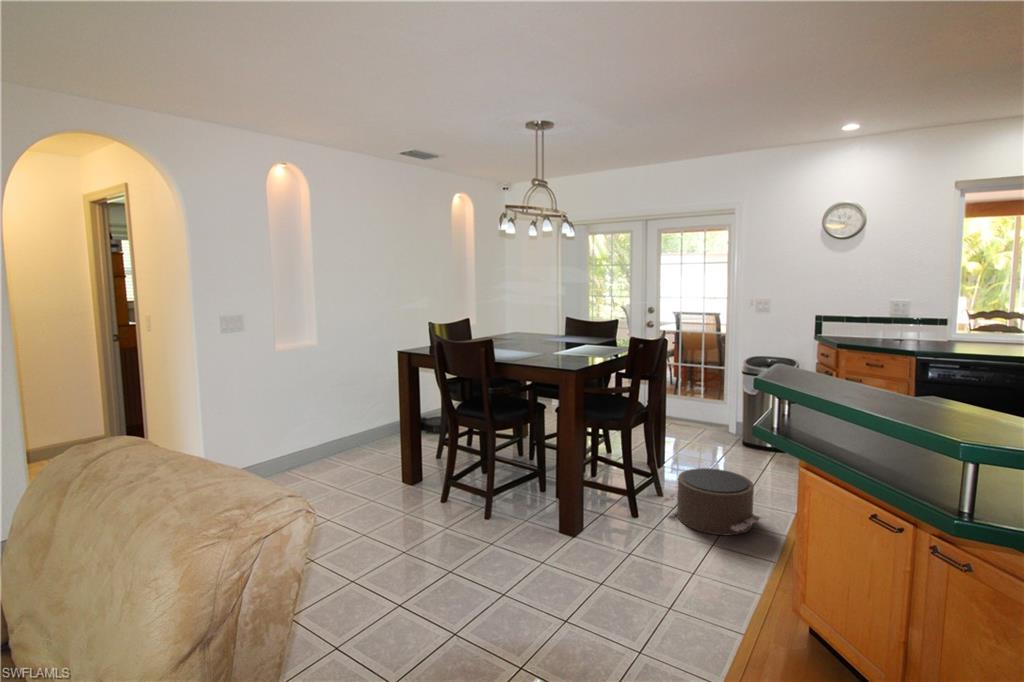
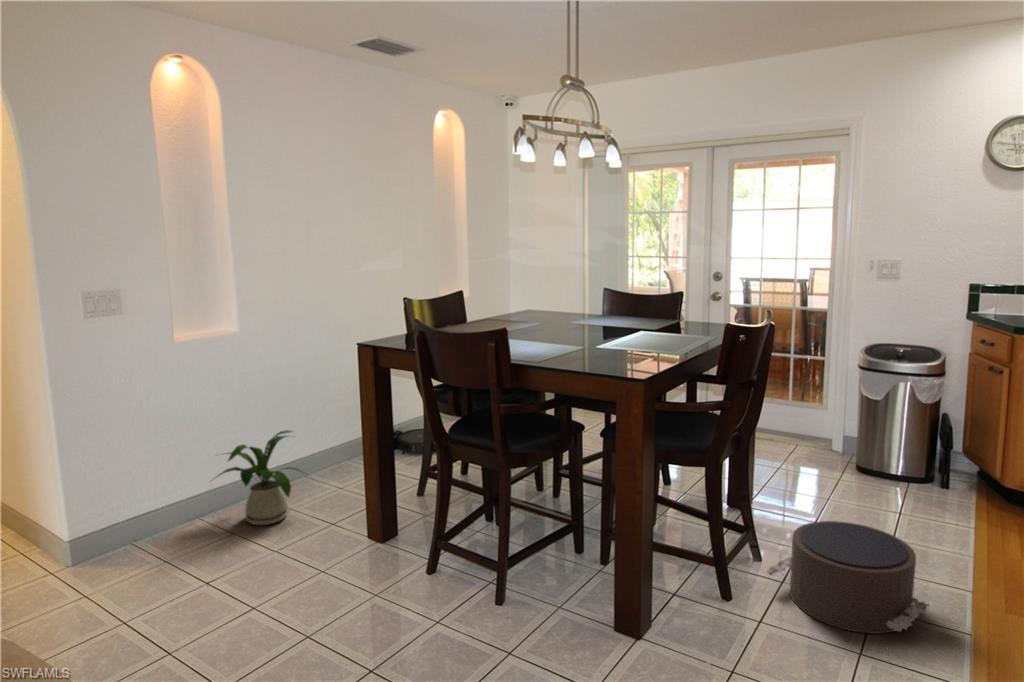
house plant: none [296,410,367,475] -> present [218,430,301,525]

